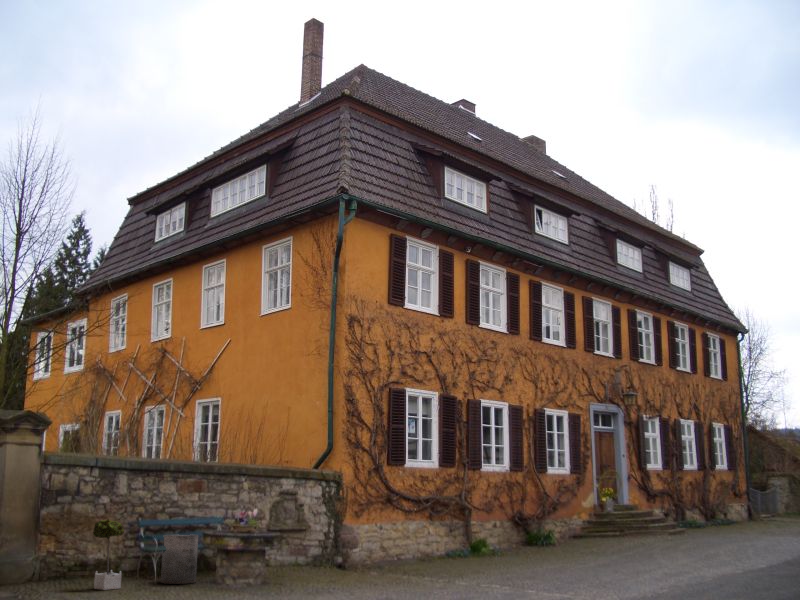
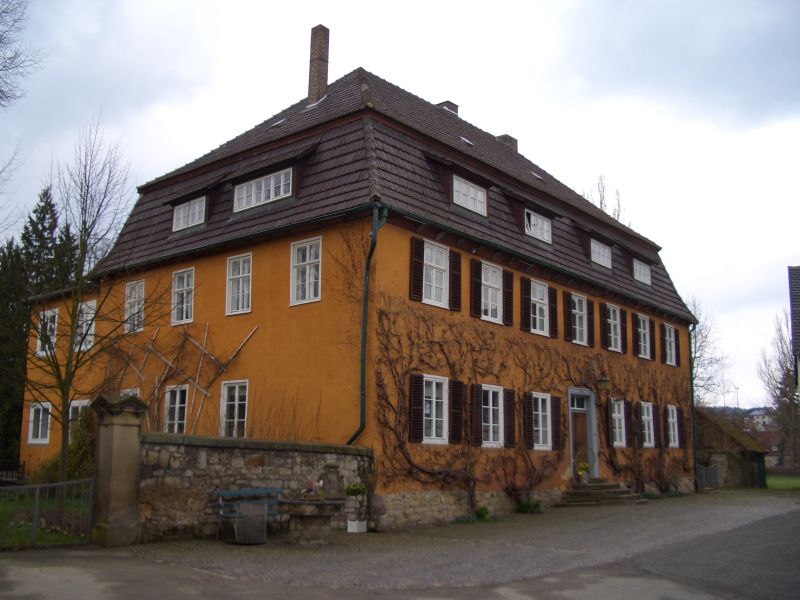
potted tree: present [93,519,124,590] -> present [345,483,367,533]

